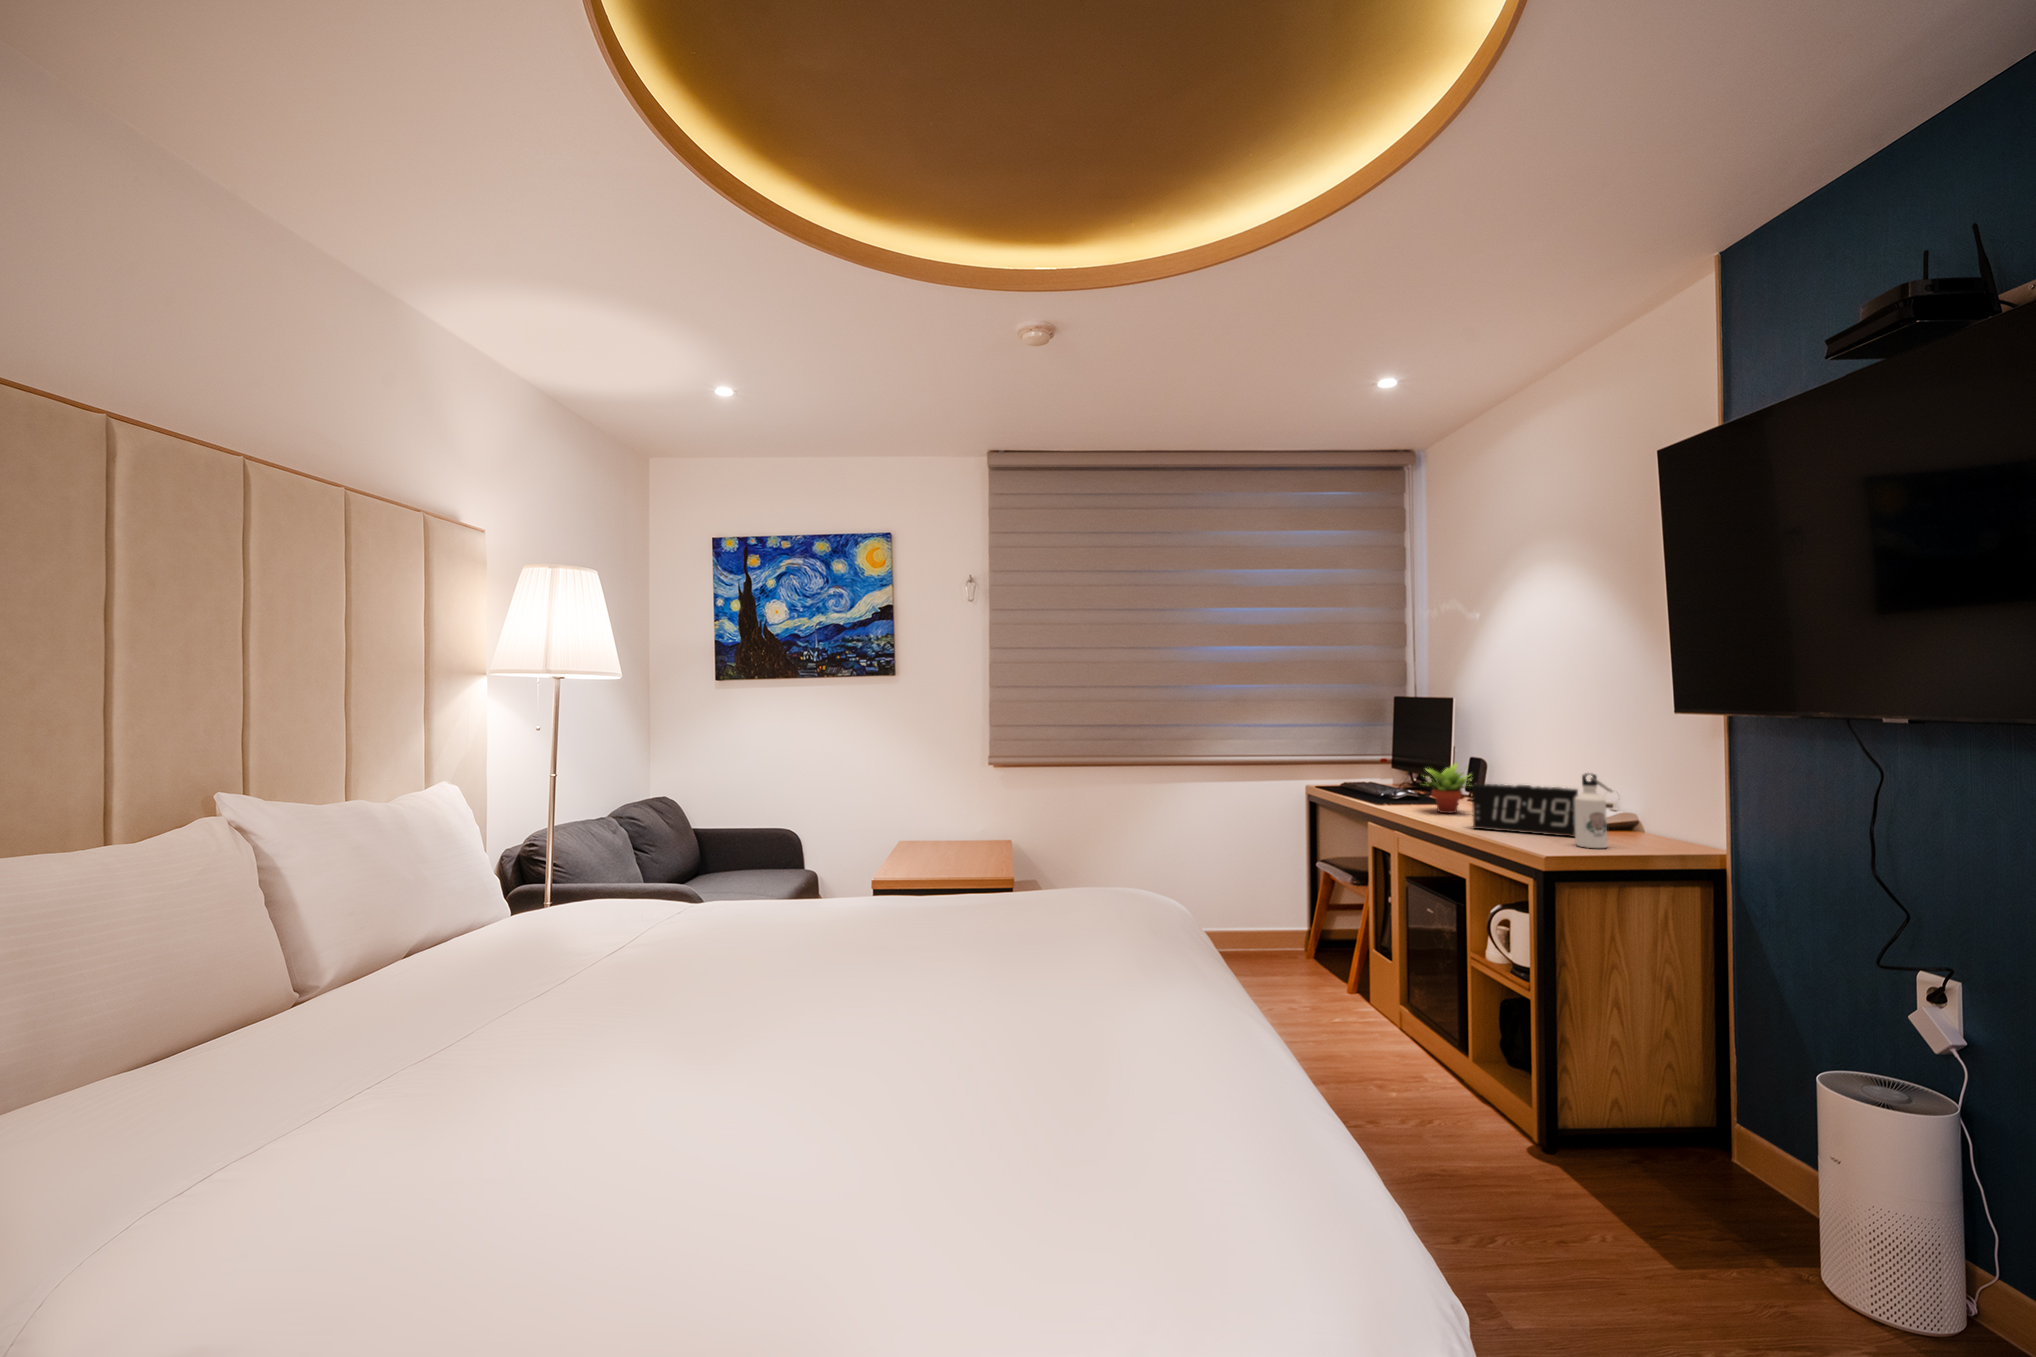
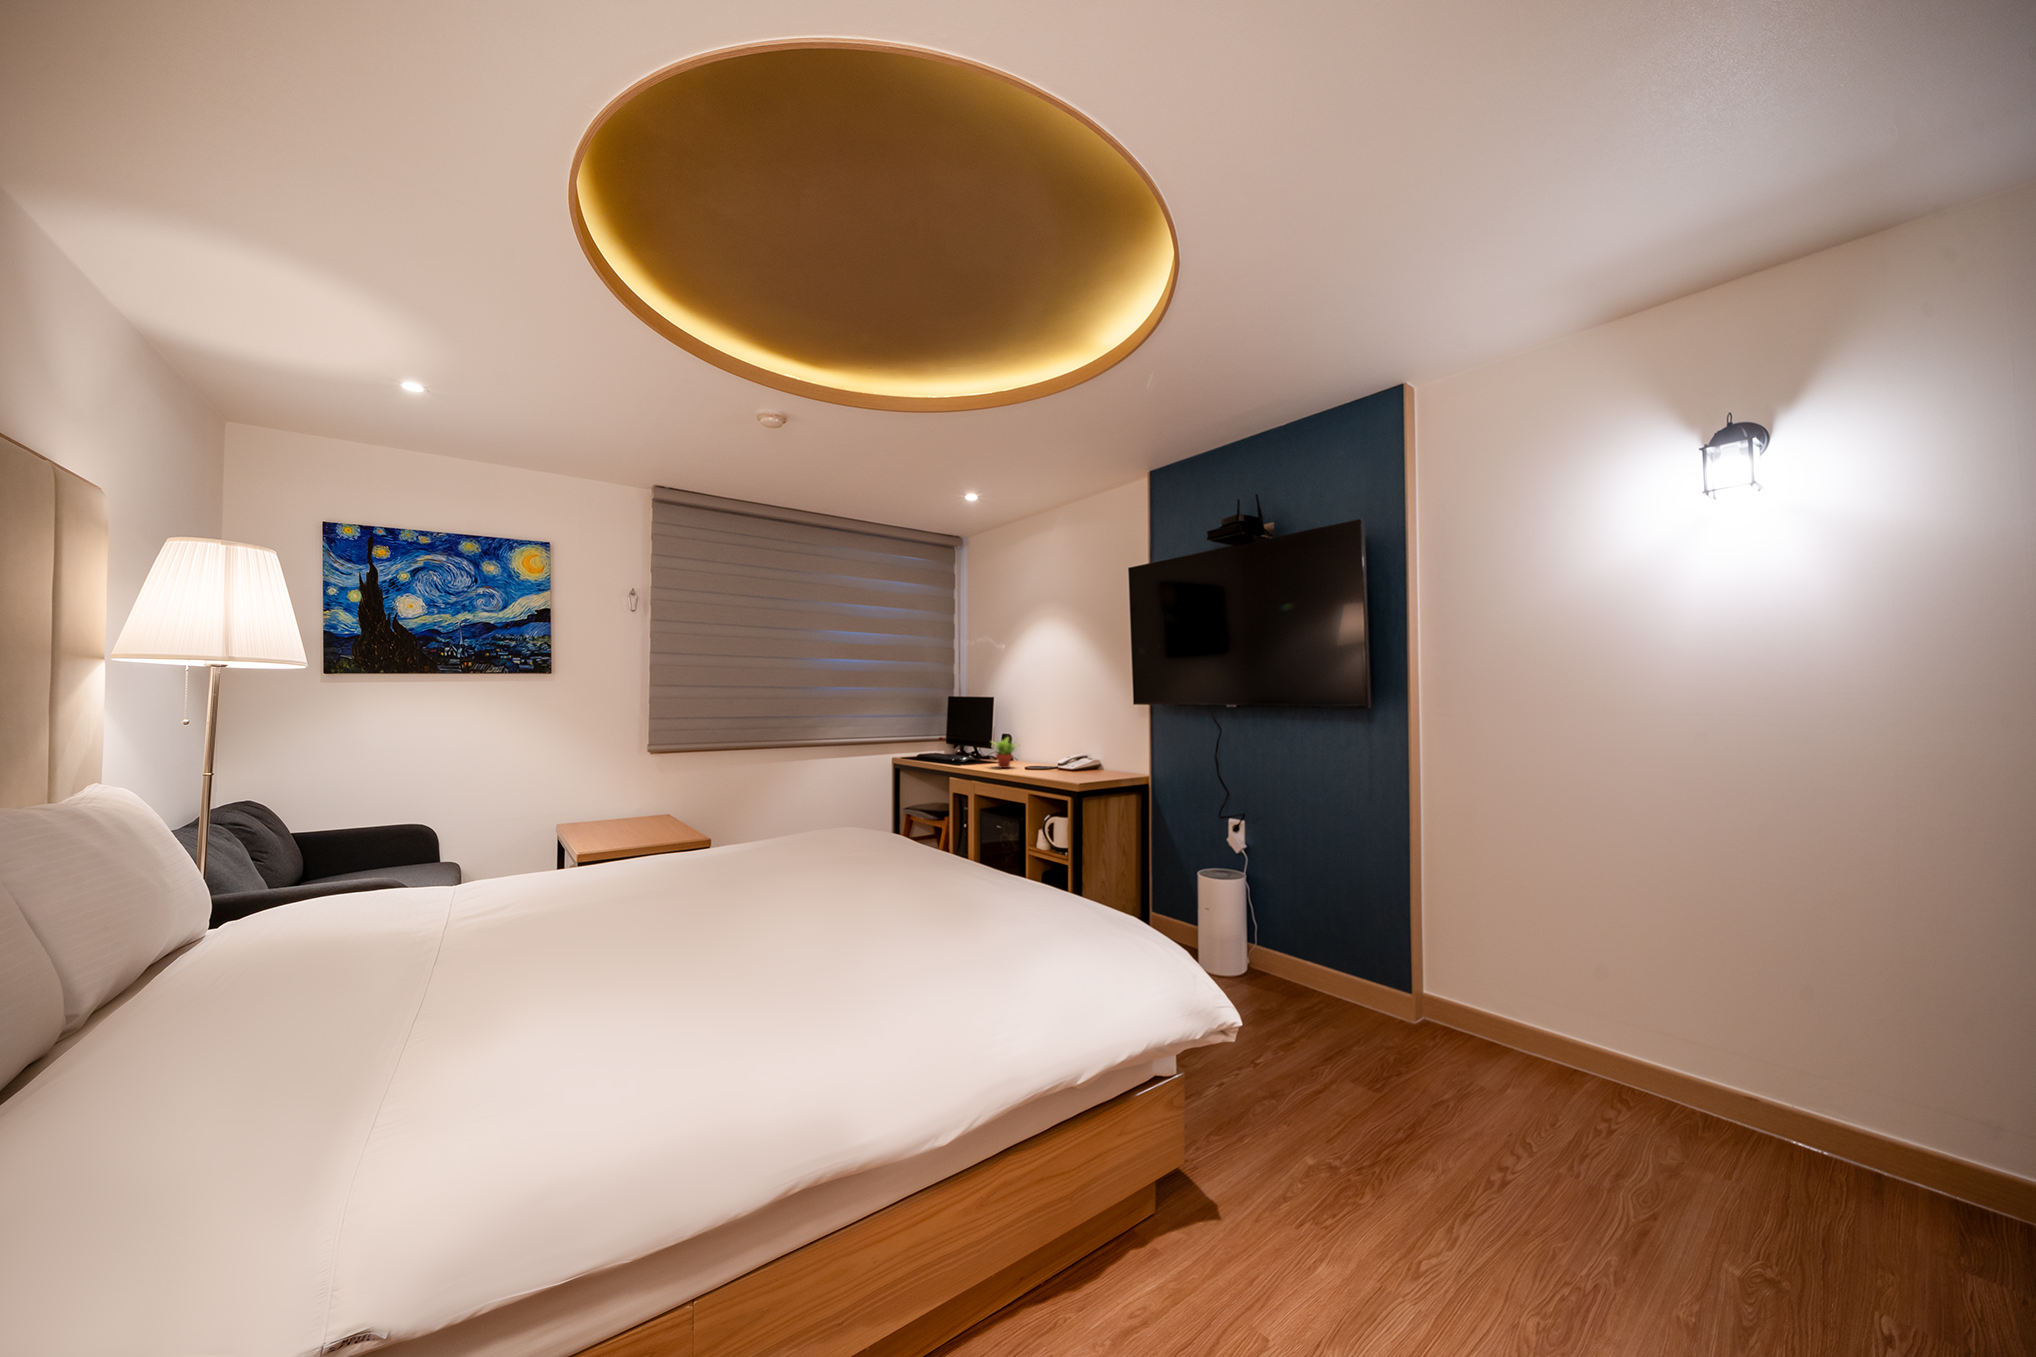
water bottle: present [1575,774,1619,848] -> none [1084,737,1102,777]
alarm clock: present [1472,784,1578,837] -> none [1028,747,1081,774]

